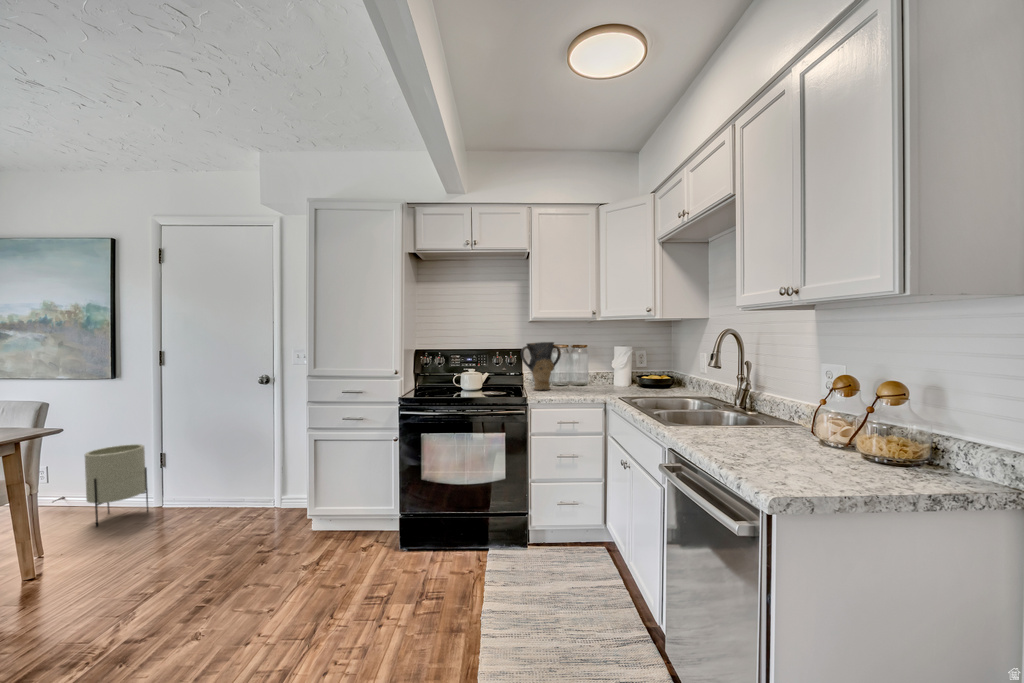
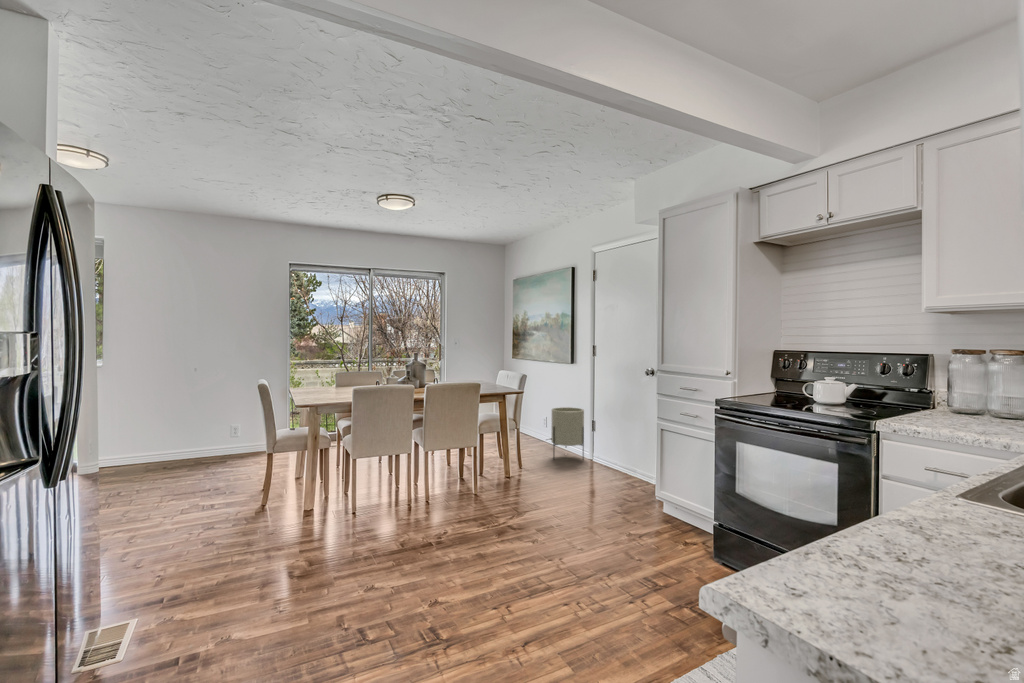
vase: present [521,342,561,390] -> none [904,344,992,420]

